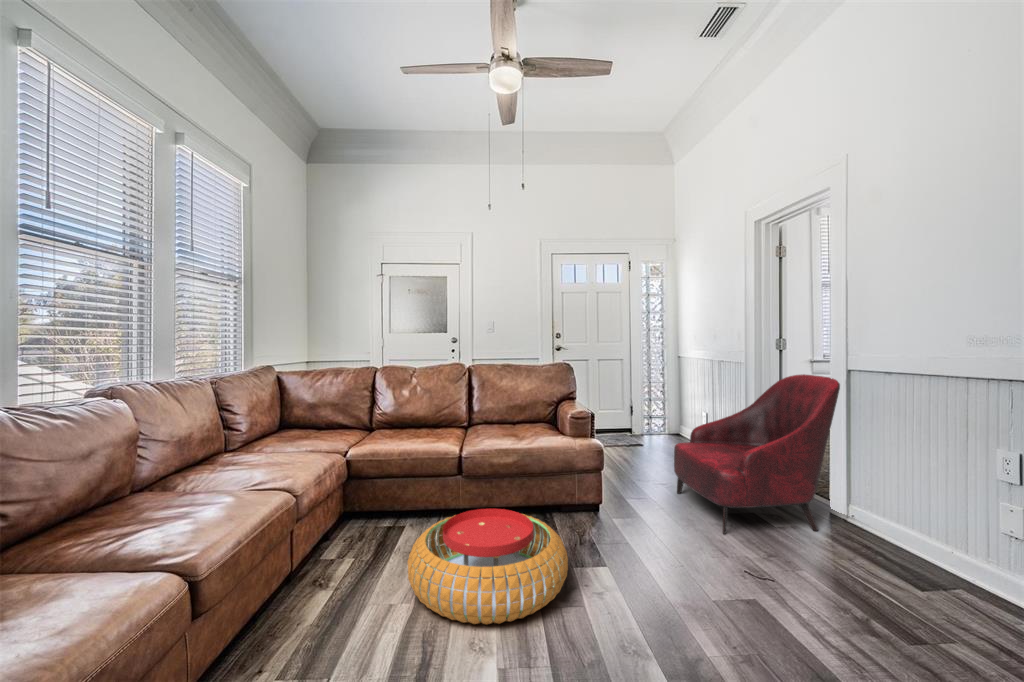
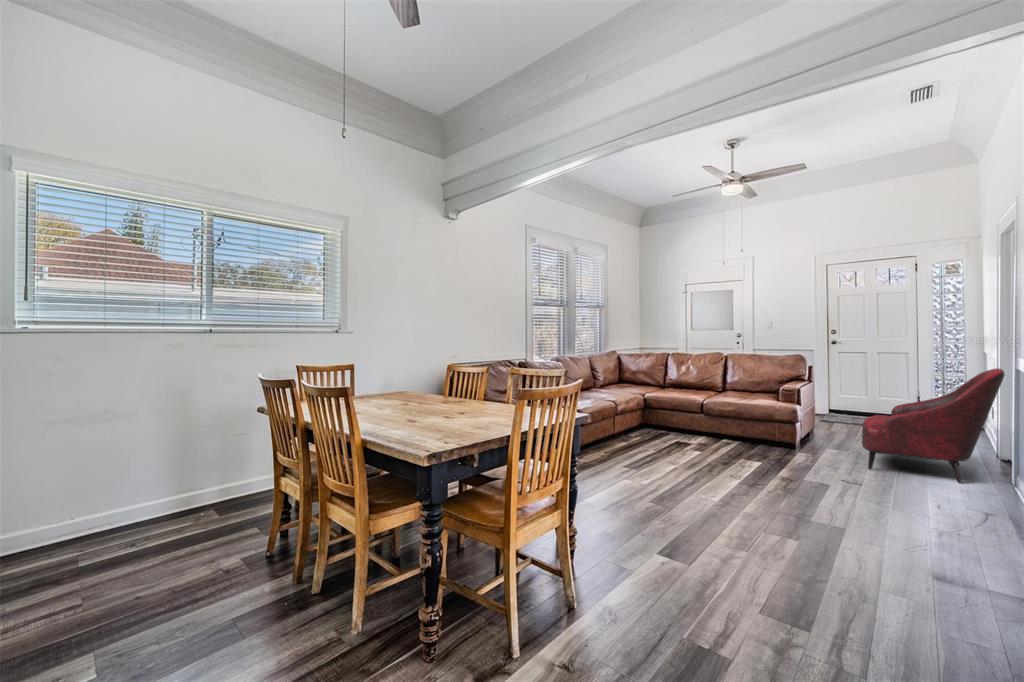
pouf: present [408,509,568,624] -> none [654,422,733,462]

